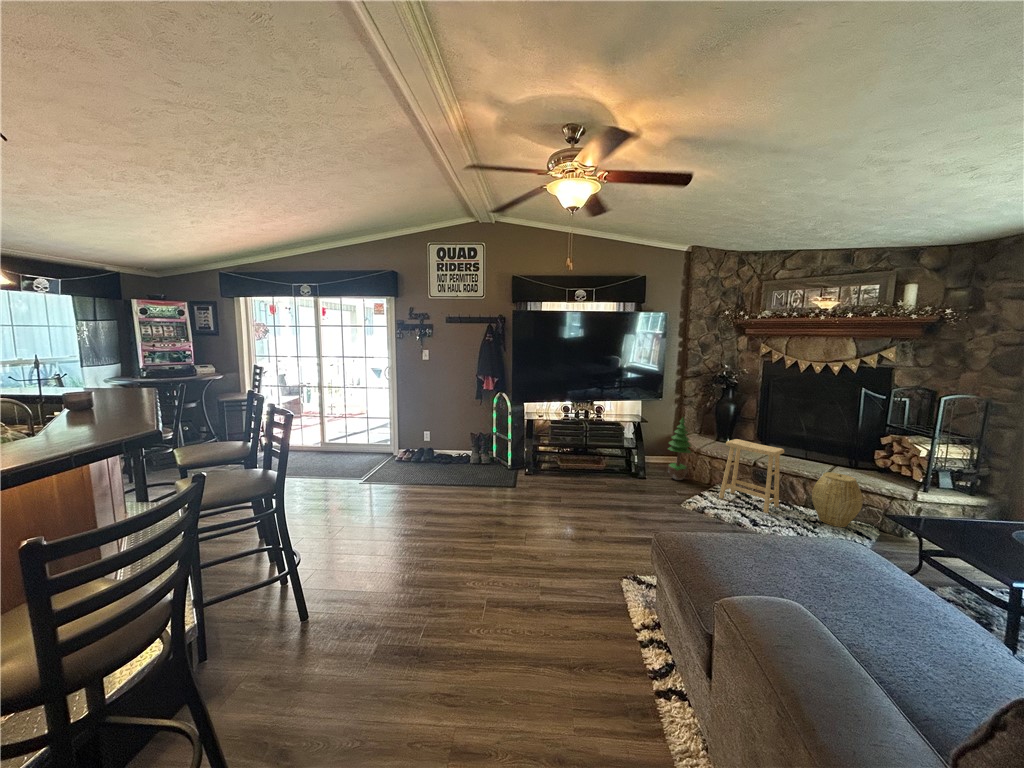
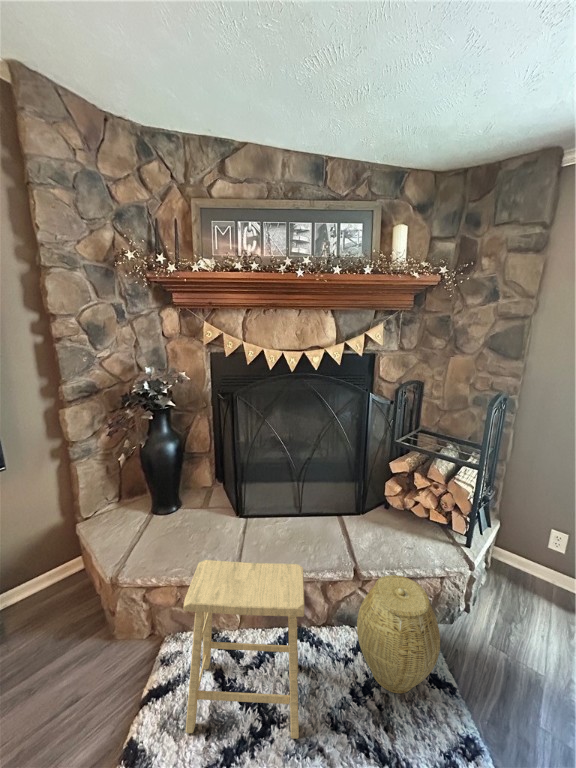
potted tree: present [668,418,691,480] -> none [29,530,102,682]

